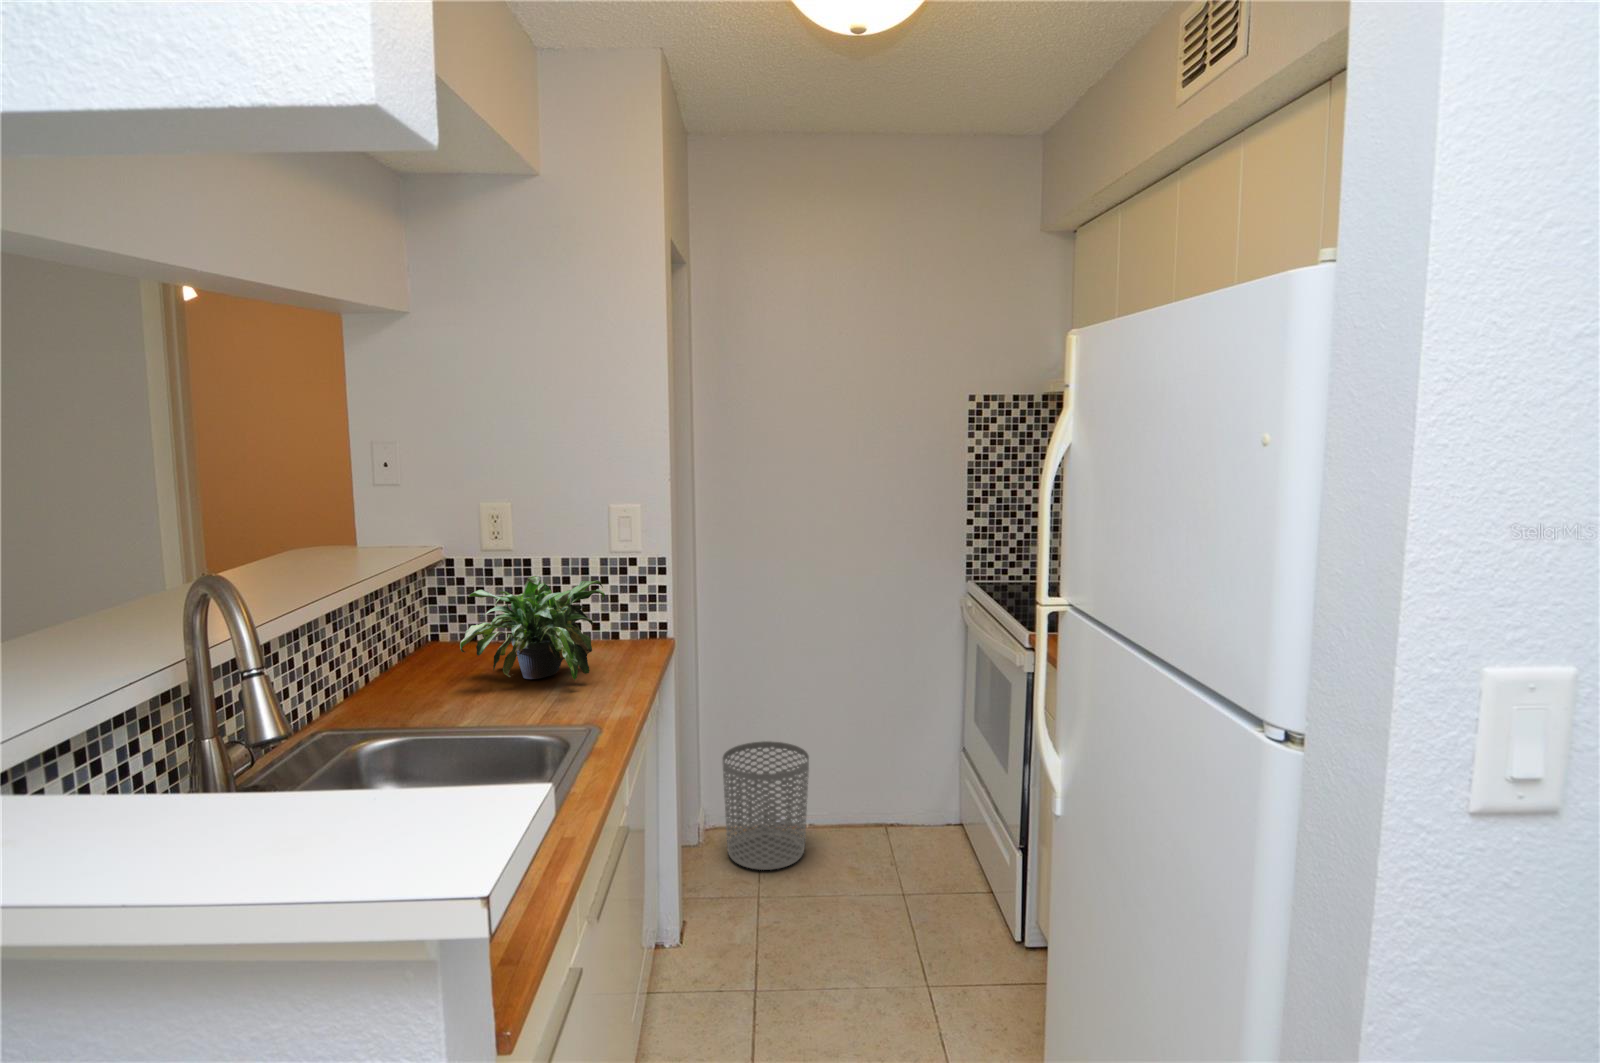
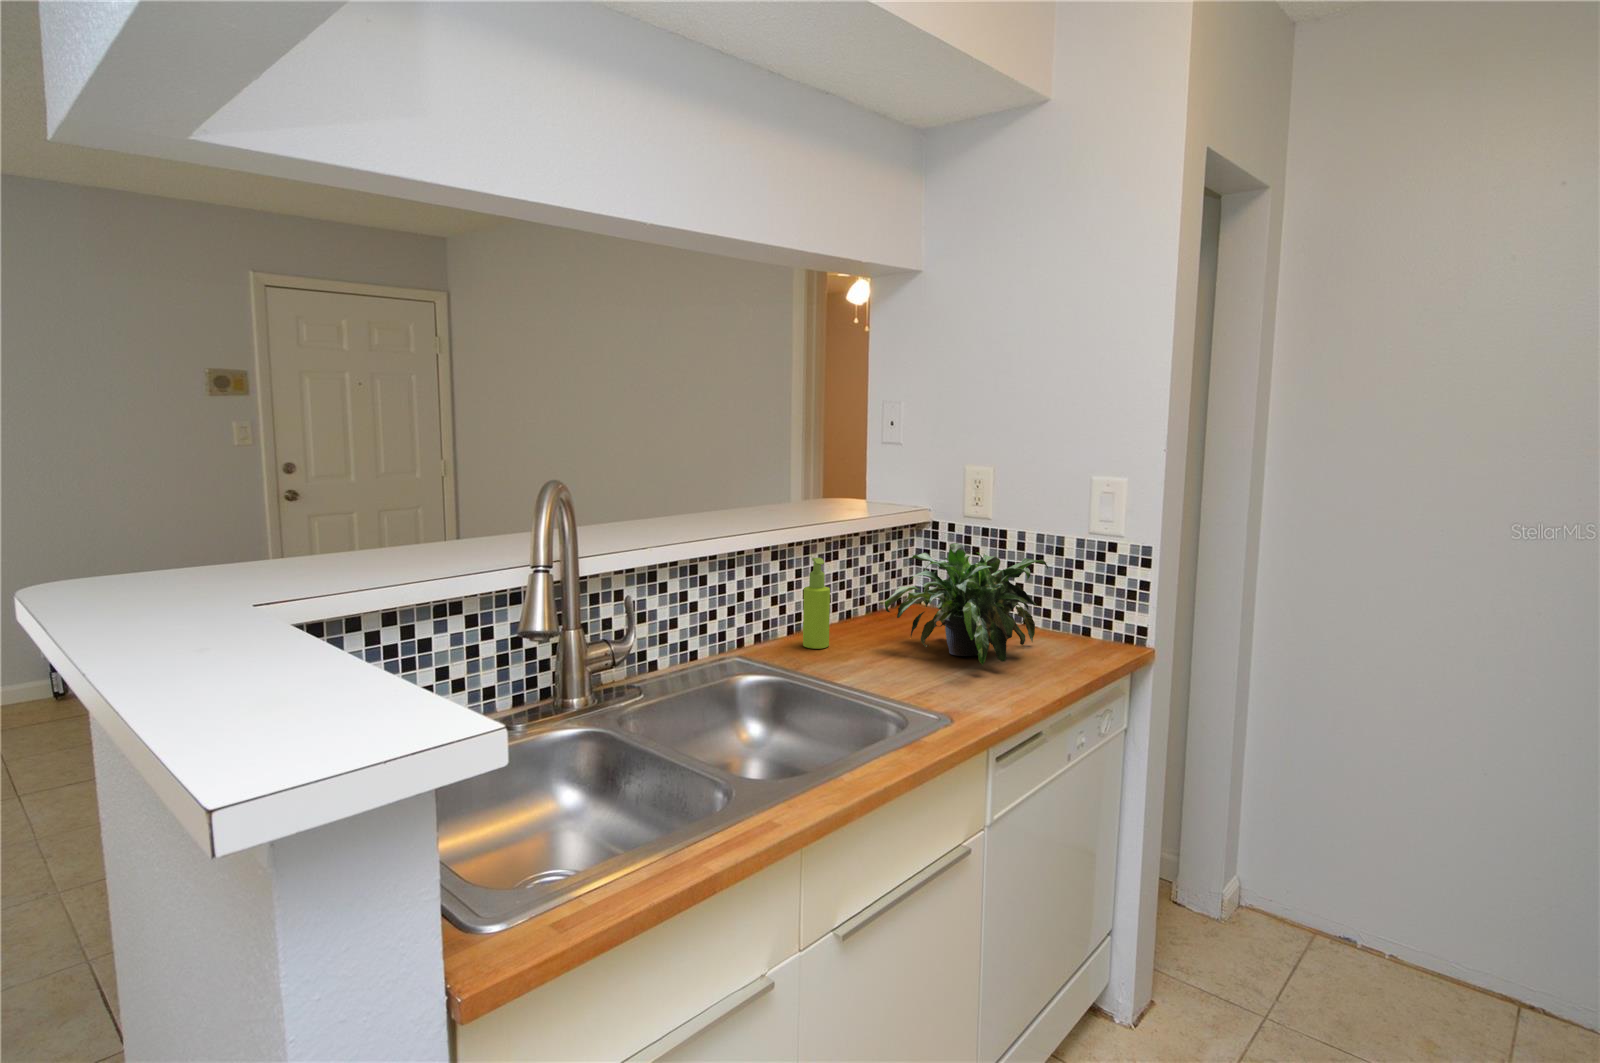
soap dispenser: none [372,611,405,706] -> present [803,558,830,649]
waste bin: present [722,741,809,870] -> none [1254,812,1393,994]

